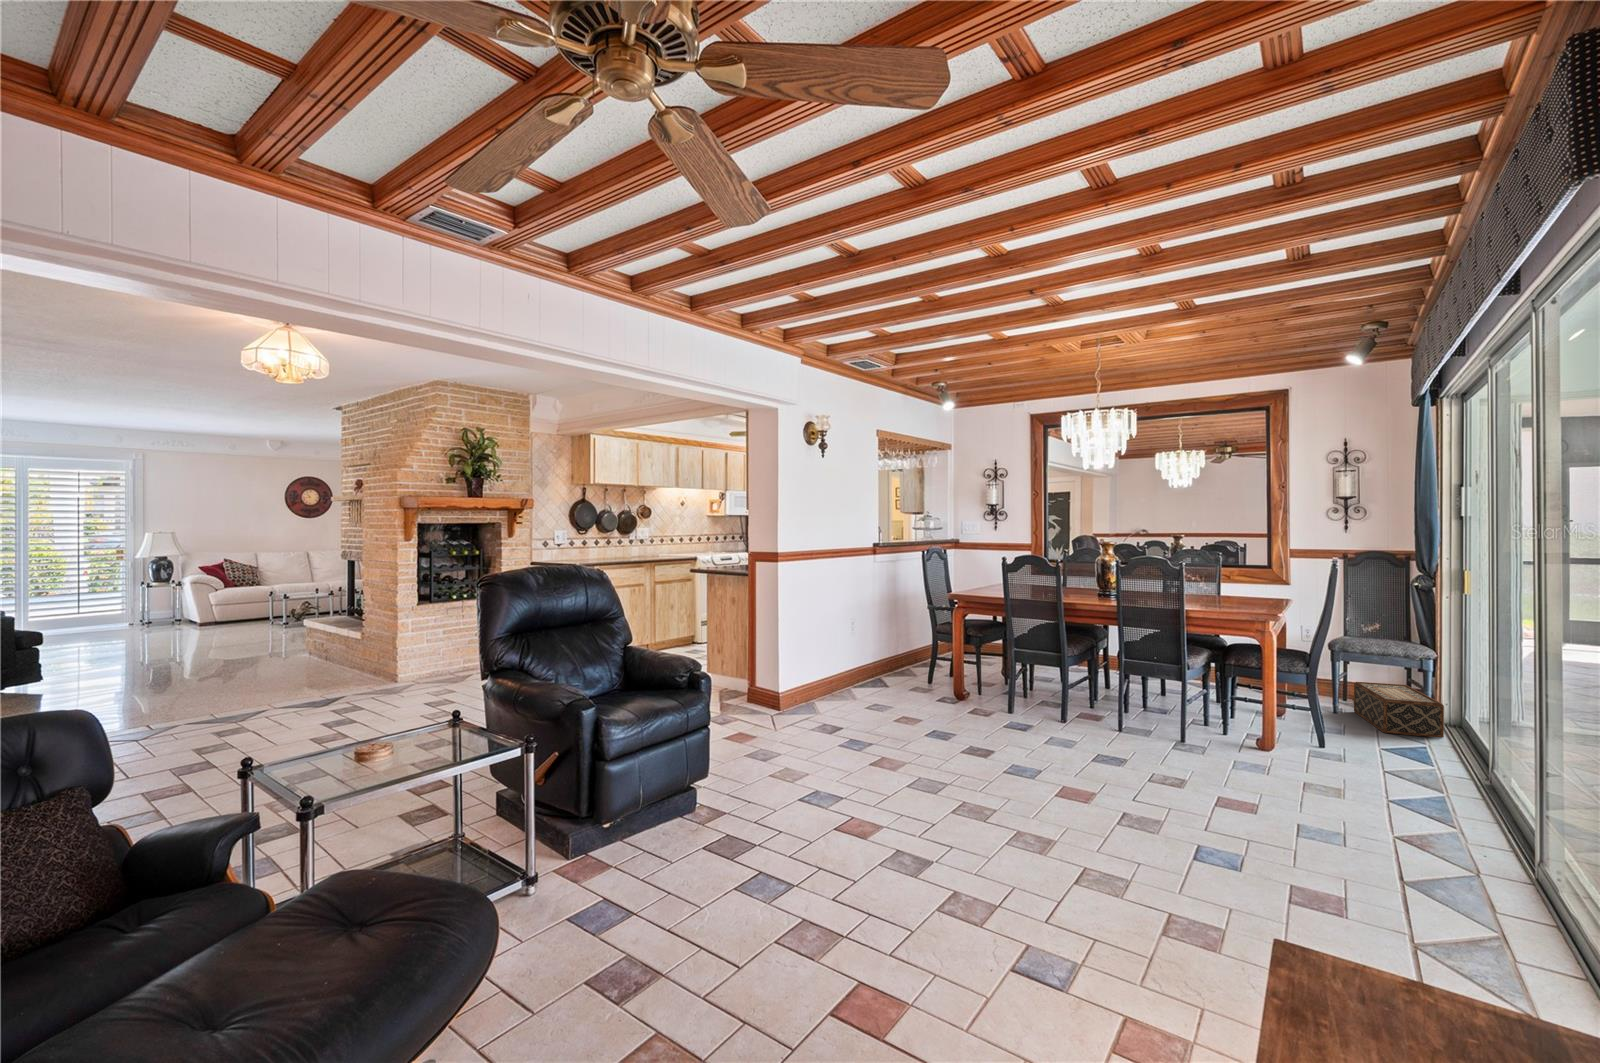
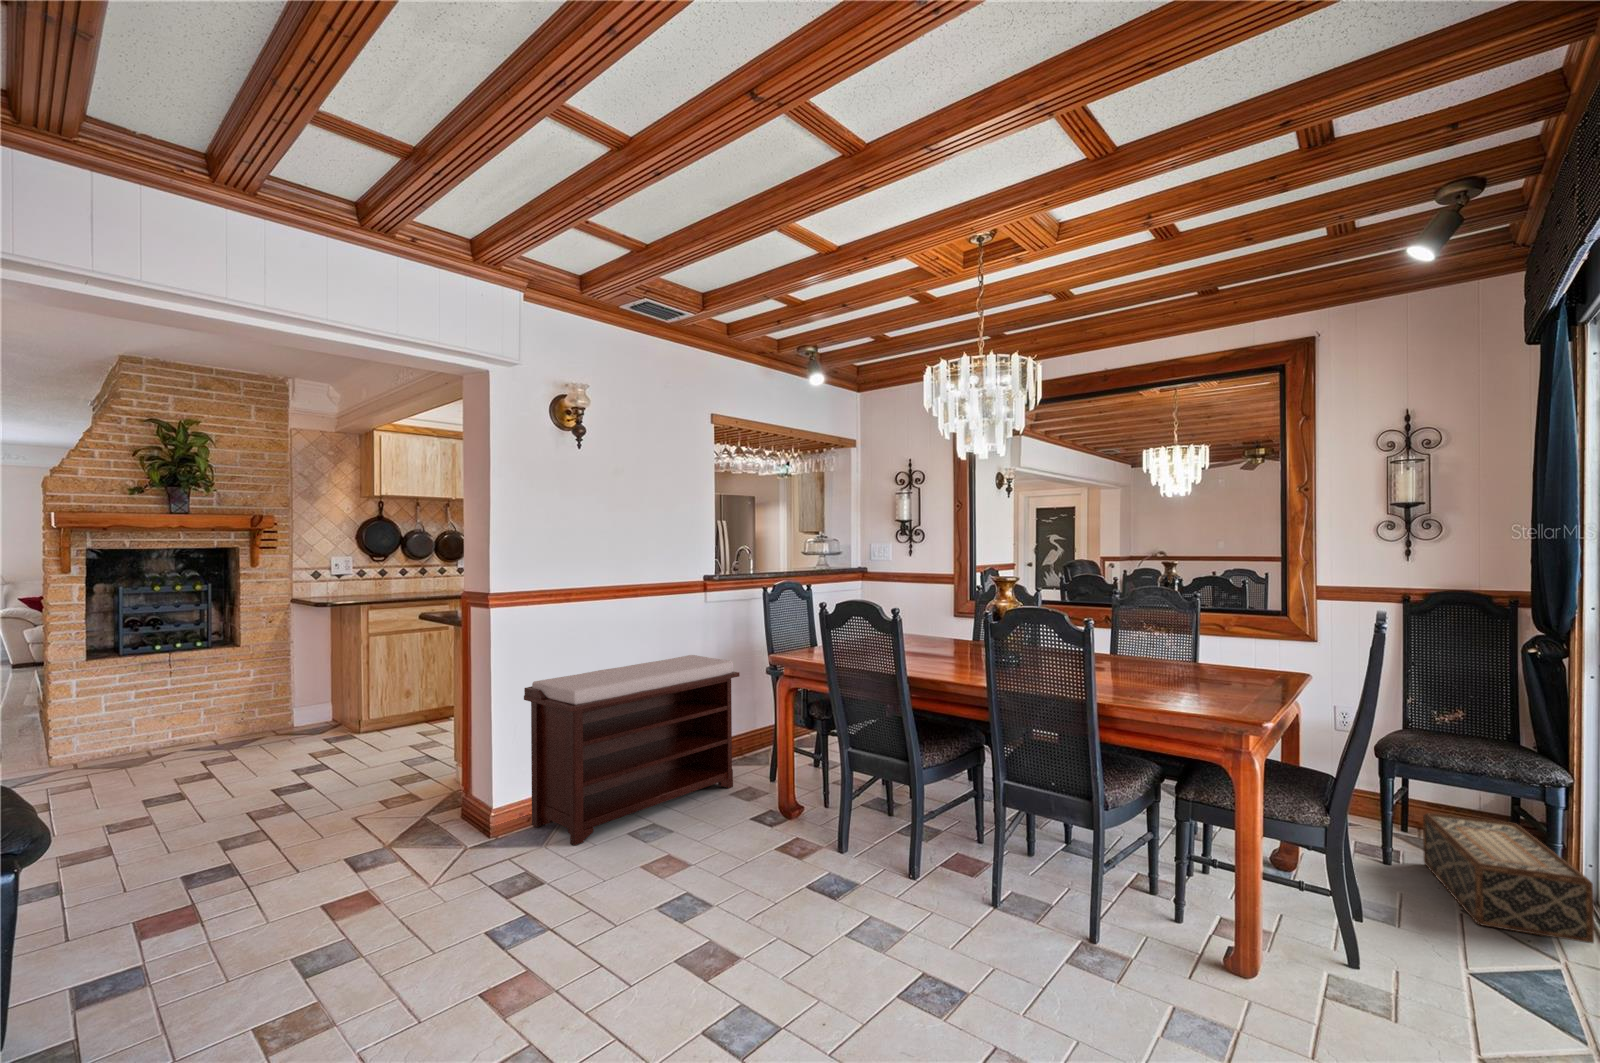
bench: none [794,599,911,713] -> present [524,655,740,845]

